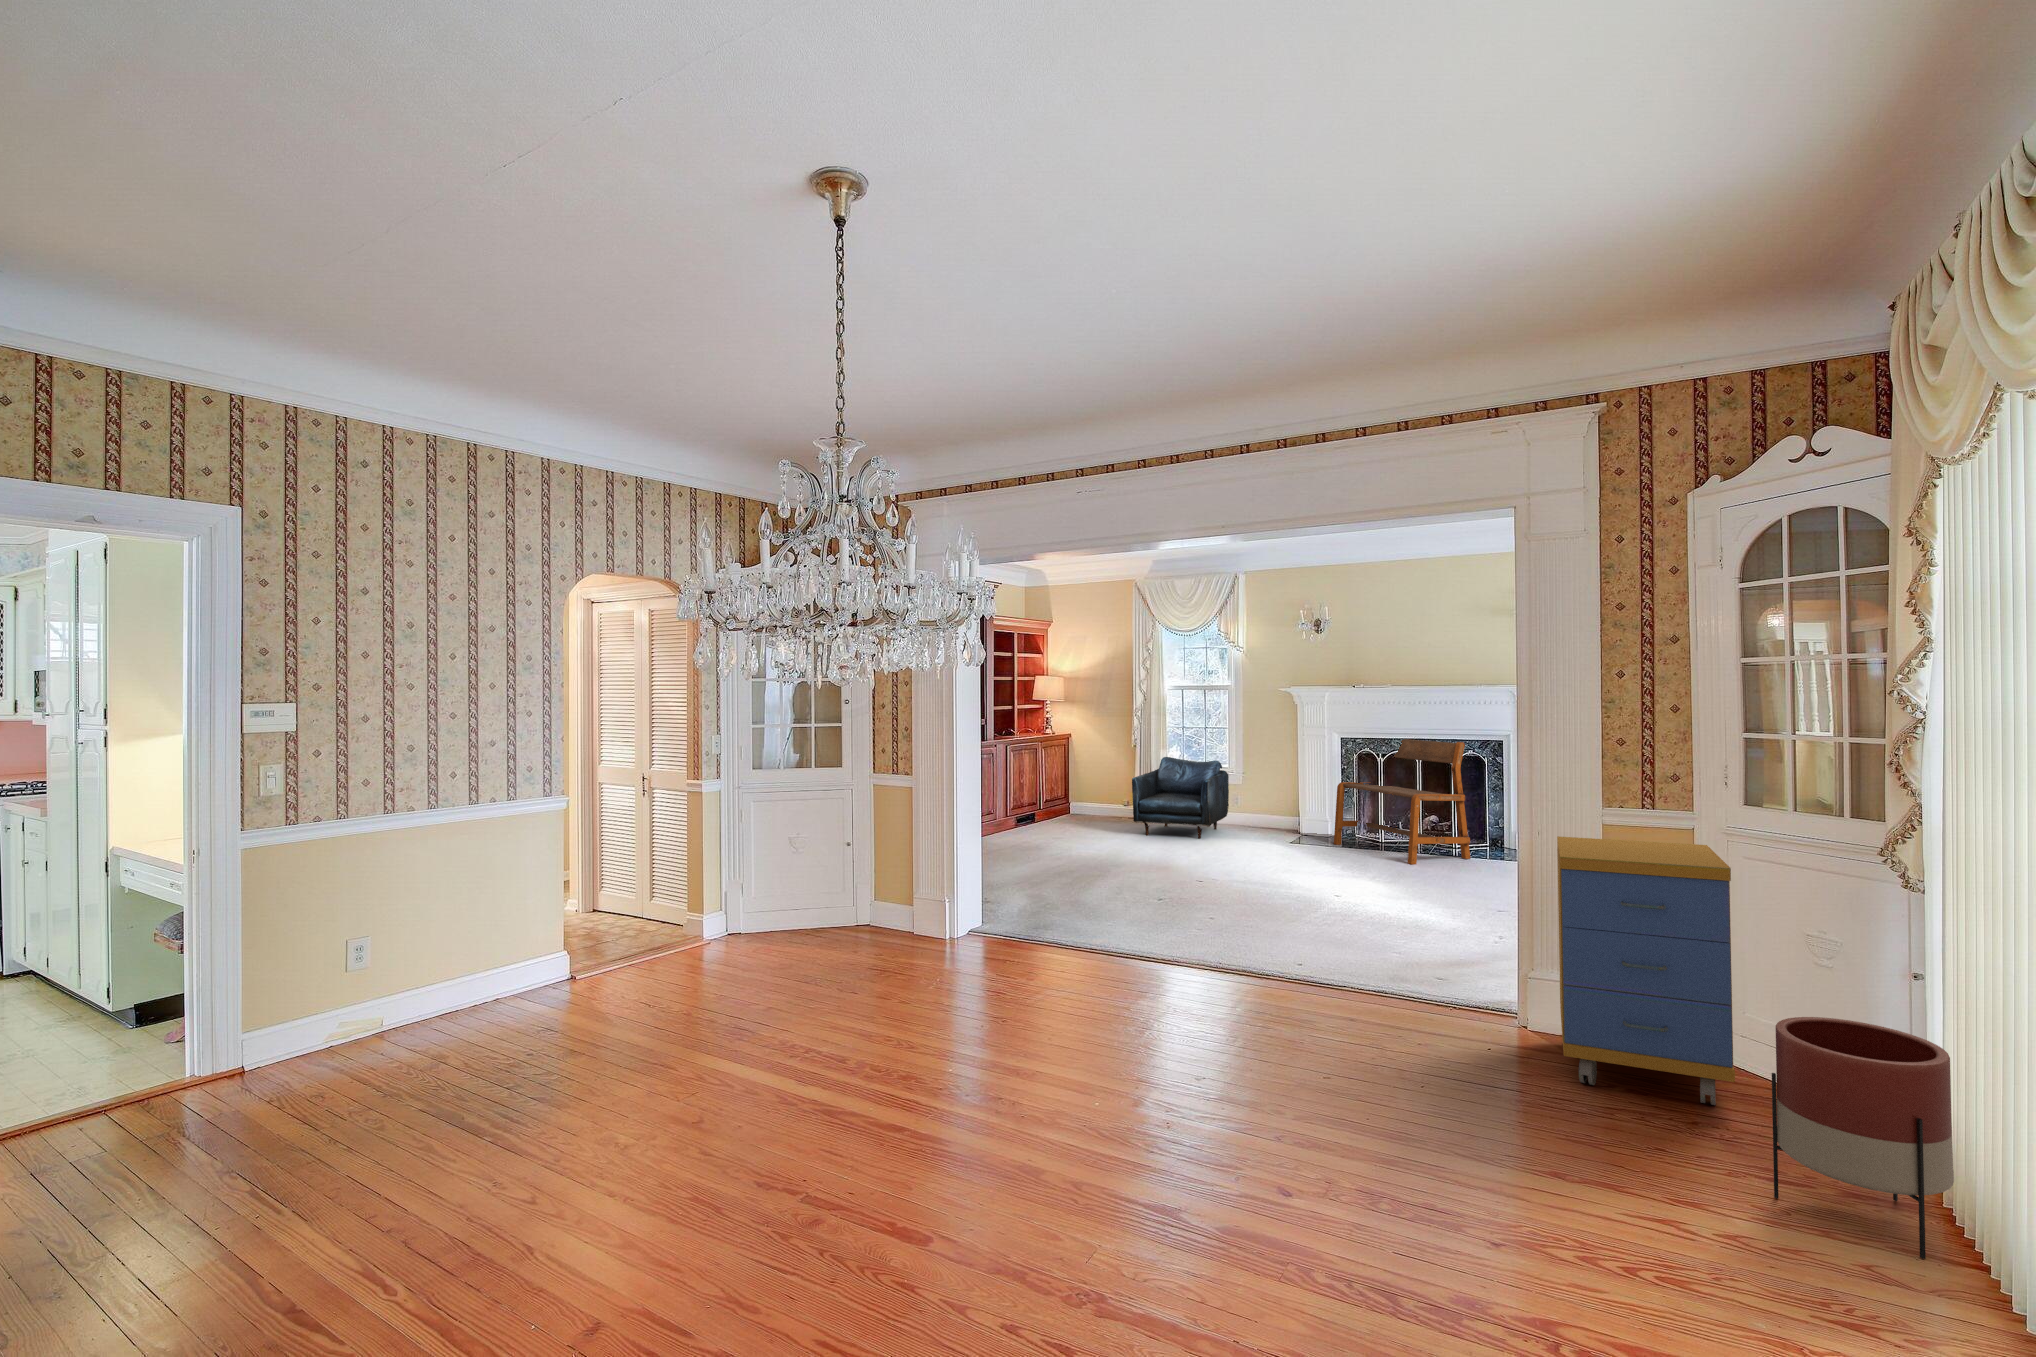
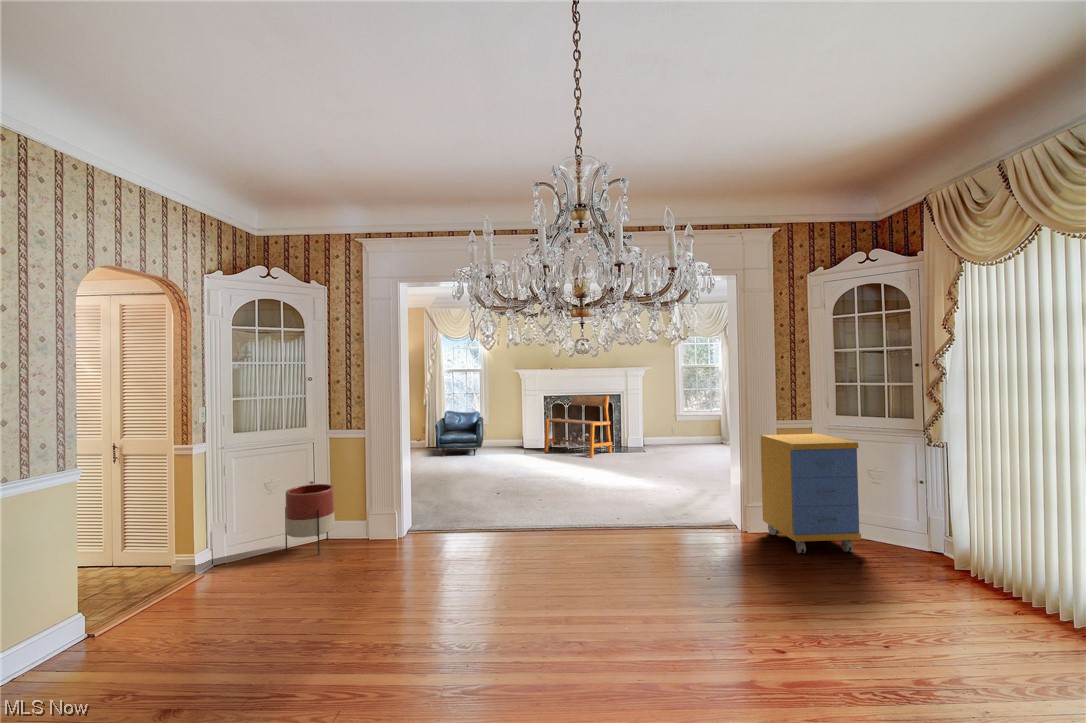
planter: present [1772,1017,1954,1259] -> present [285,484,335,555]

